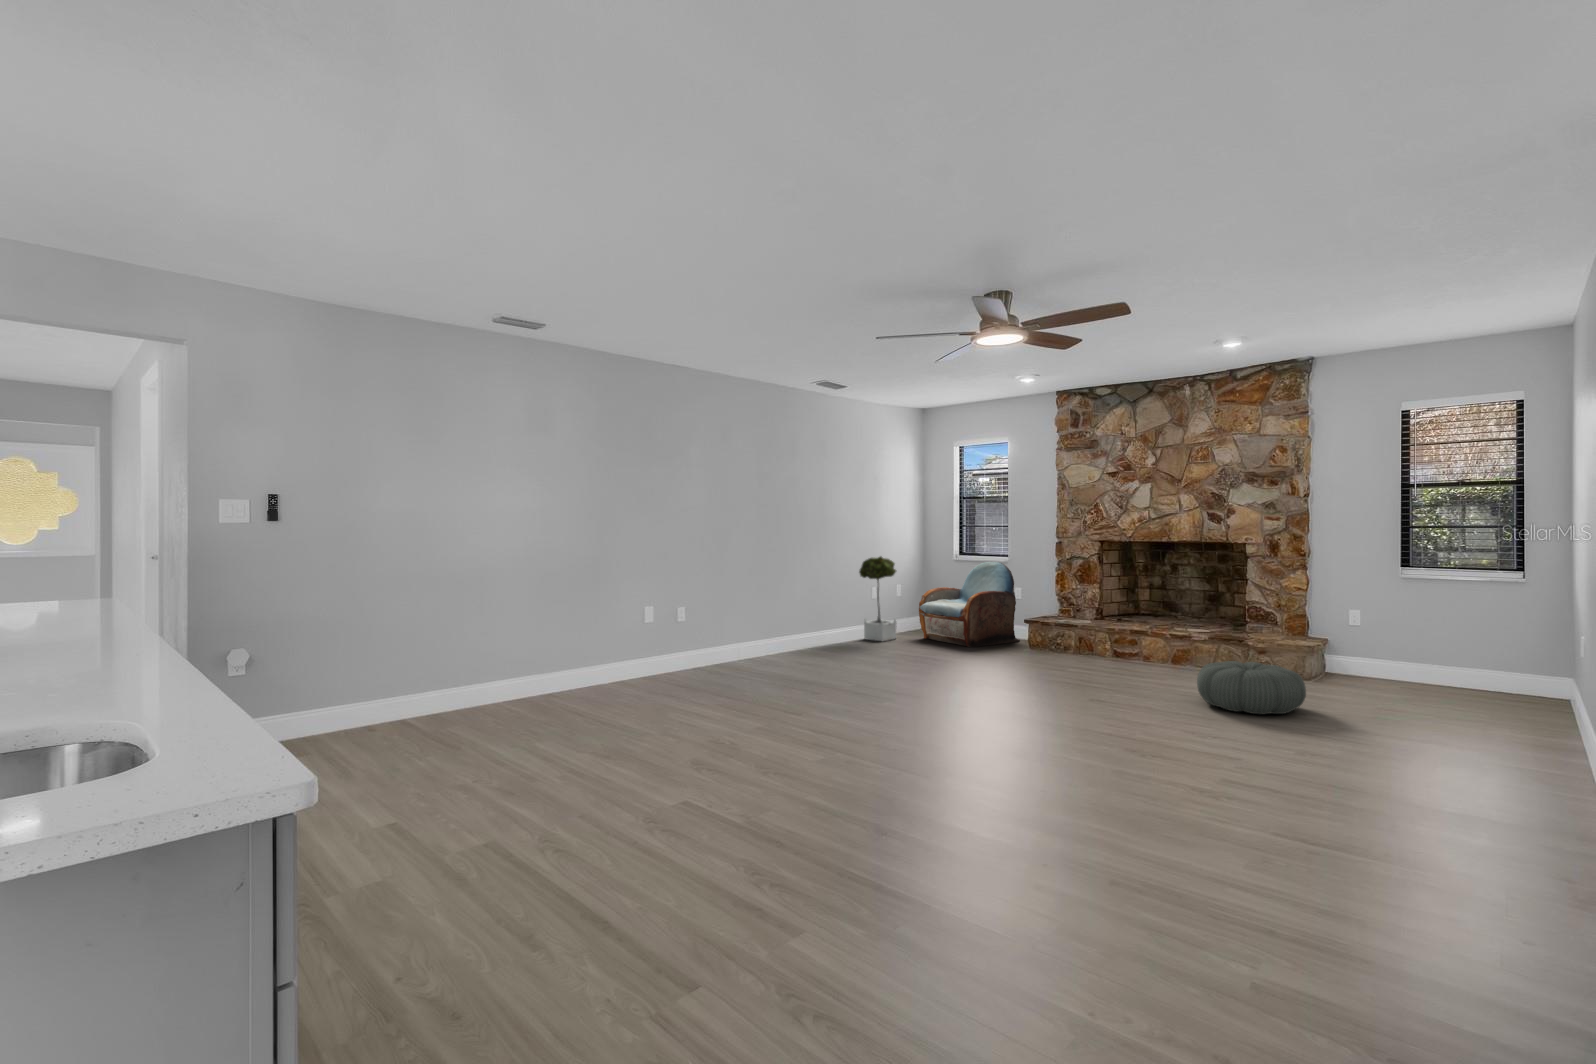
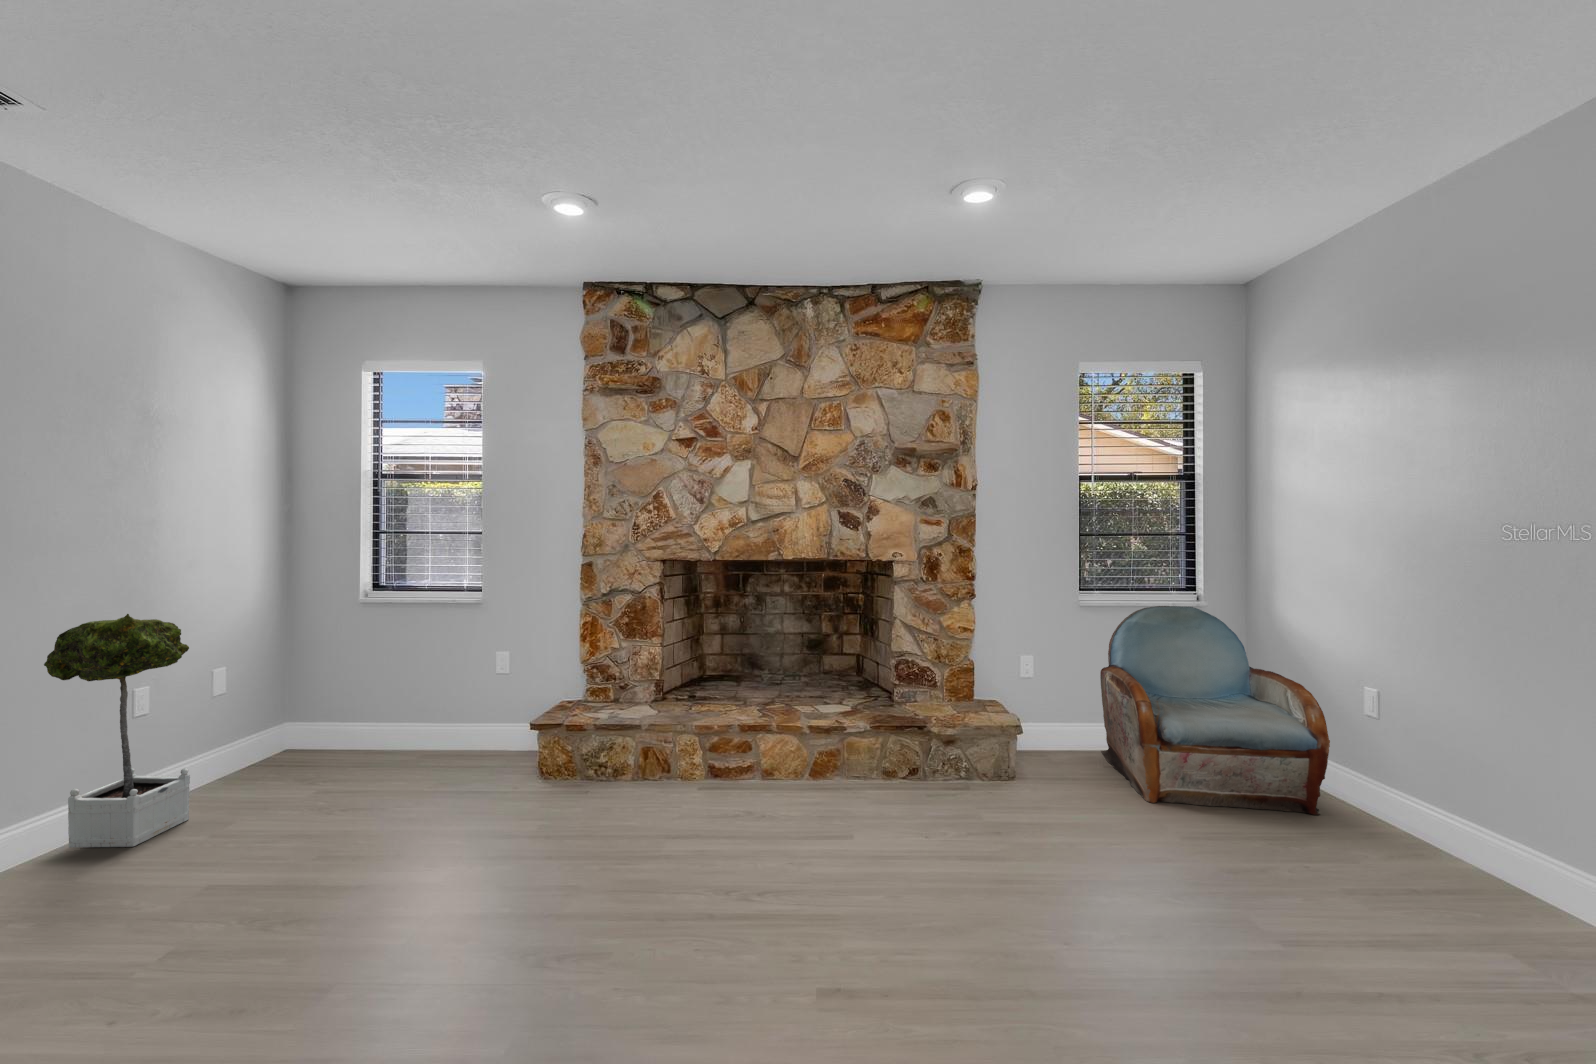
armchair: present [919,562,1020,647] -> present [1100,606,1330,815]
pouf: present [1197,661,1306,714] -> none [1018,815,1252,988]

